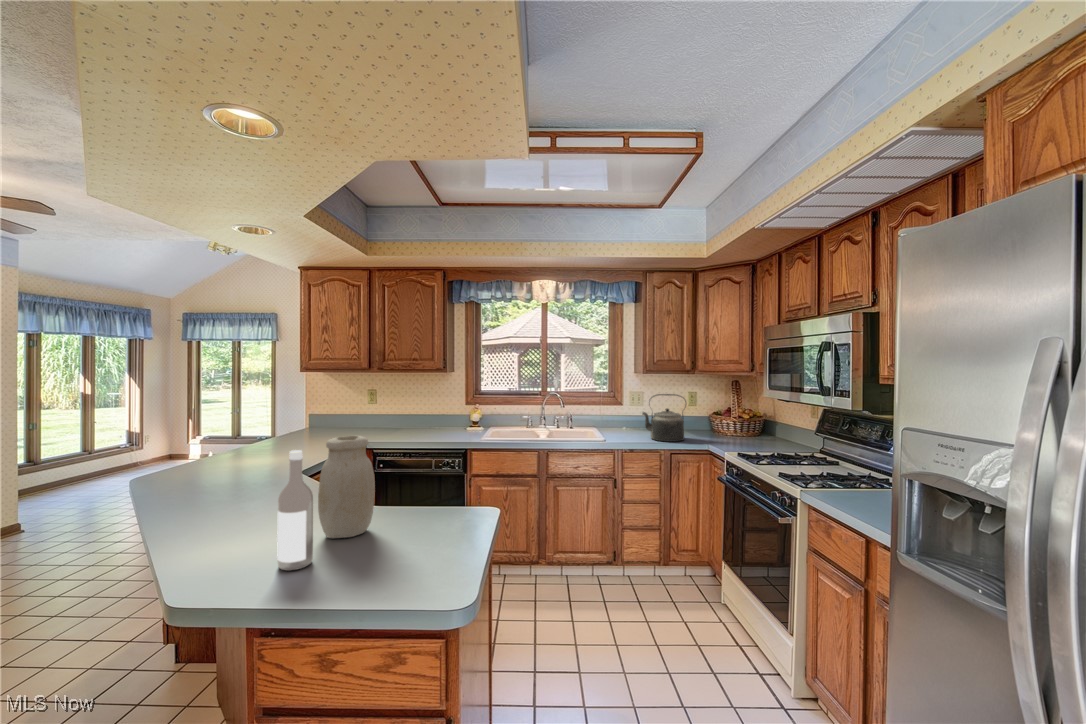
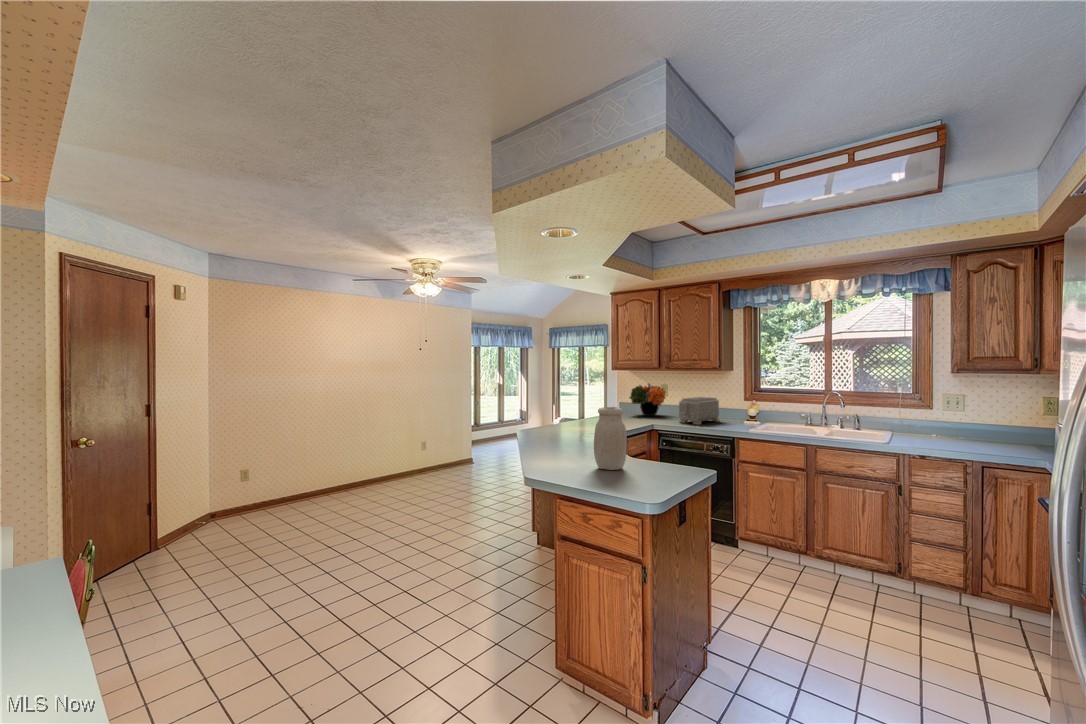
flower arrangement: none [326,388,377,430] -> present [629,383,666,416]
kettle: present [642,394,686,442] -> none [941,397,1010,453]
toaster: none [397,403,442,437] -> present [679,397,719,425]
wine bottle: present [277,450,313,571] -> none [568,410,586,477]

